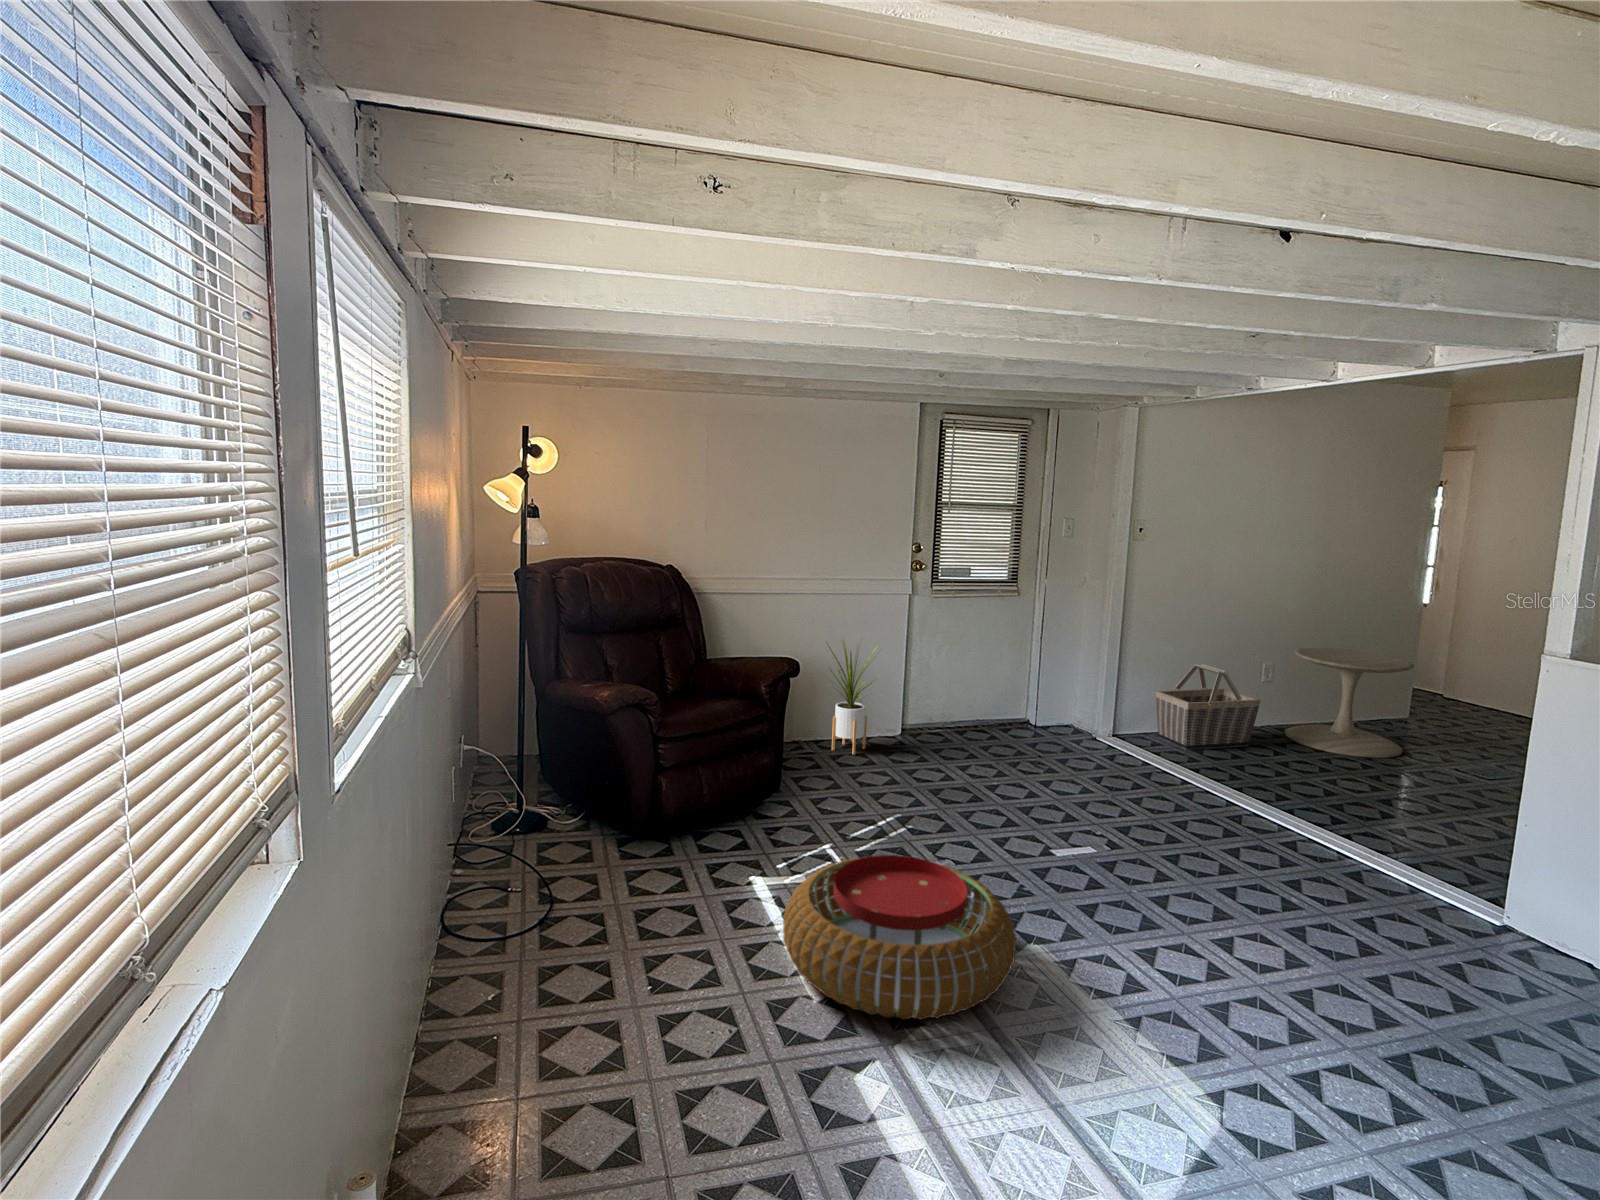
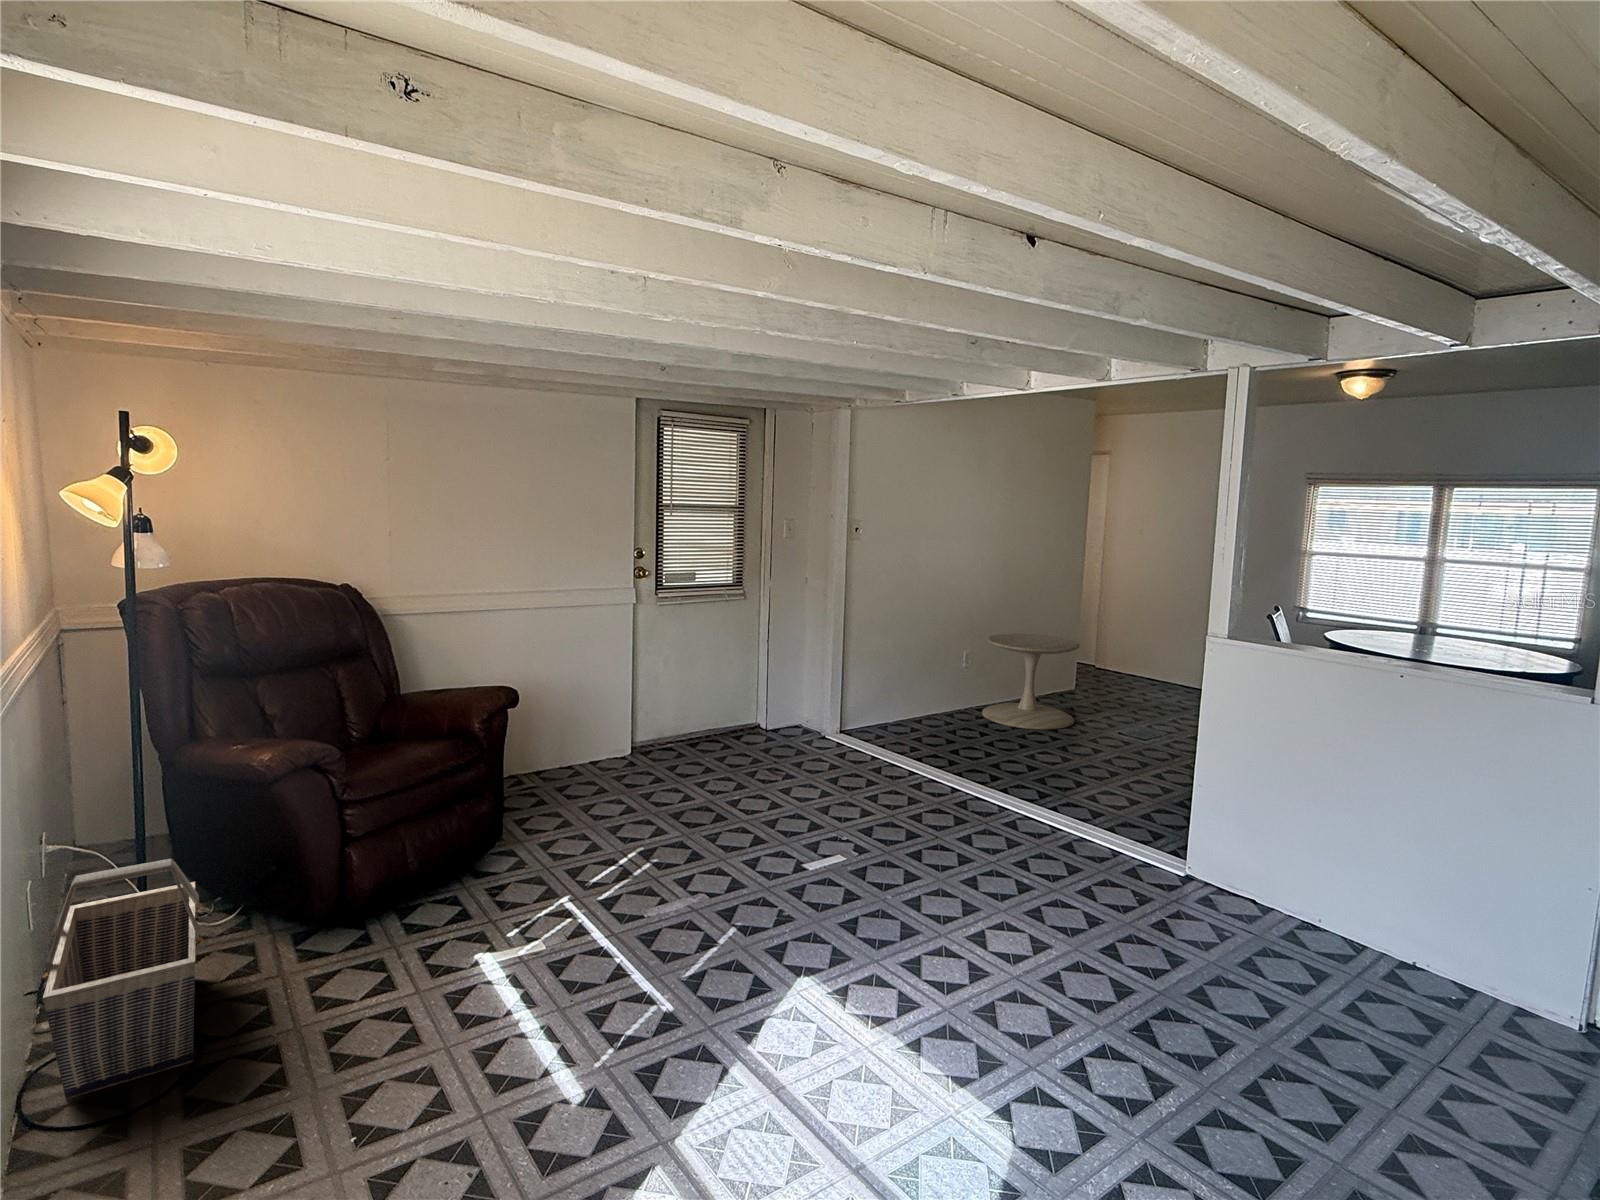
house plant: present [825,640,883,755] -> none [541,649,613,784]
basket: present [1156,664,1261,750] -> present [43,859,203,1099]
pouf: present [783,855,1016,1020] -> none [525,904,792,1107]

